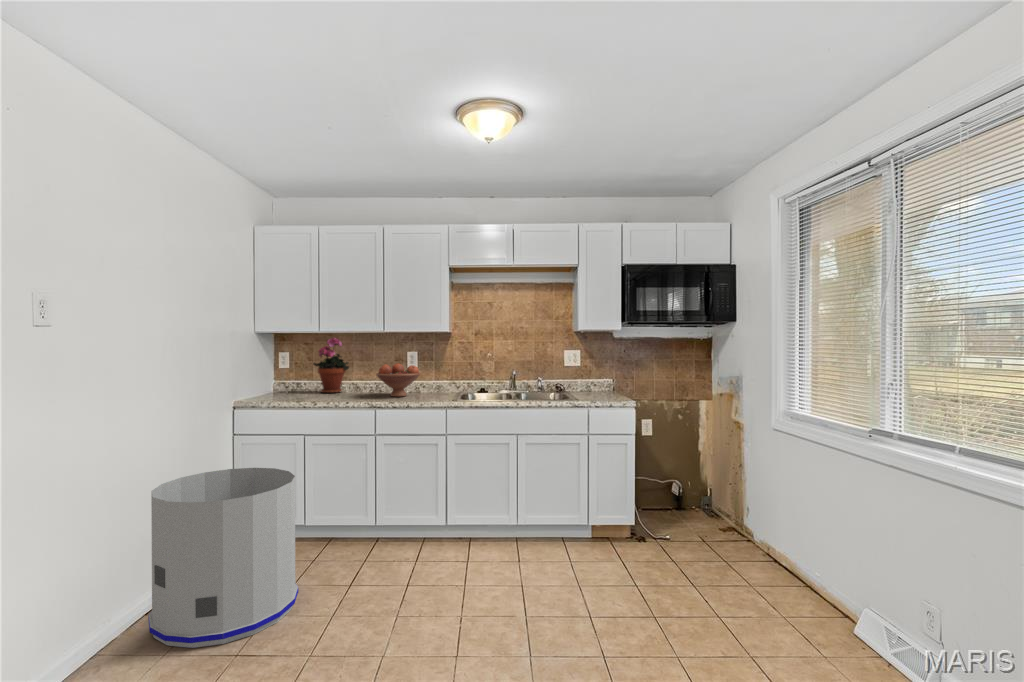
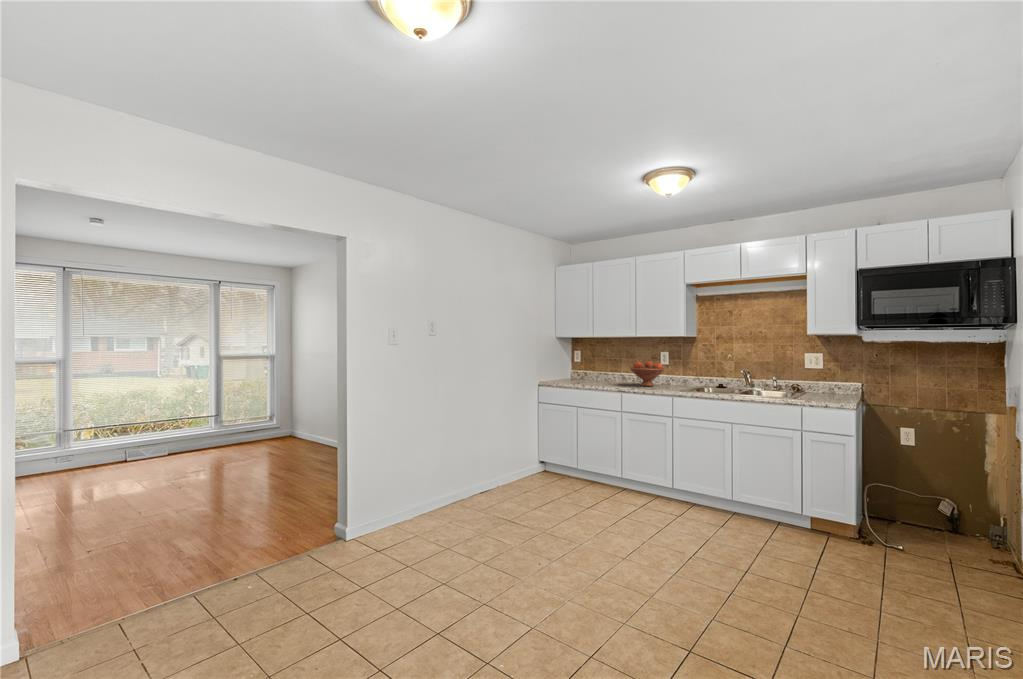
potted plant: present [313,338,349,393] -> none [594,341,619,381]
trash can: present [148,468,298,648] -> none [475,421,554,517]

